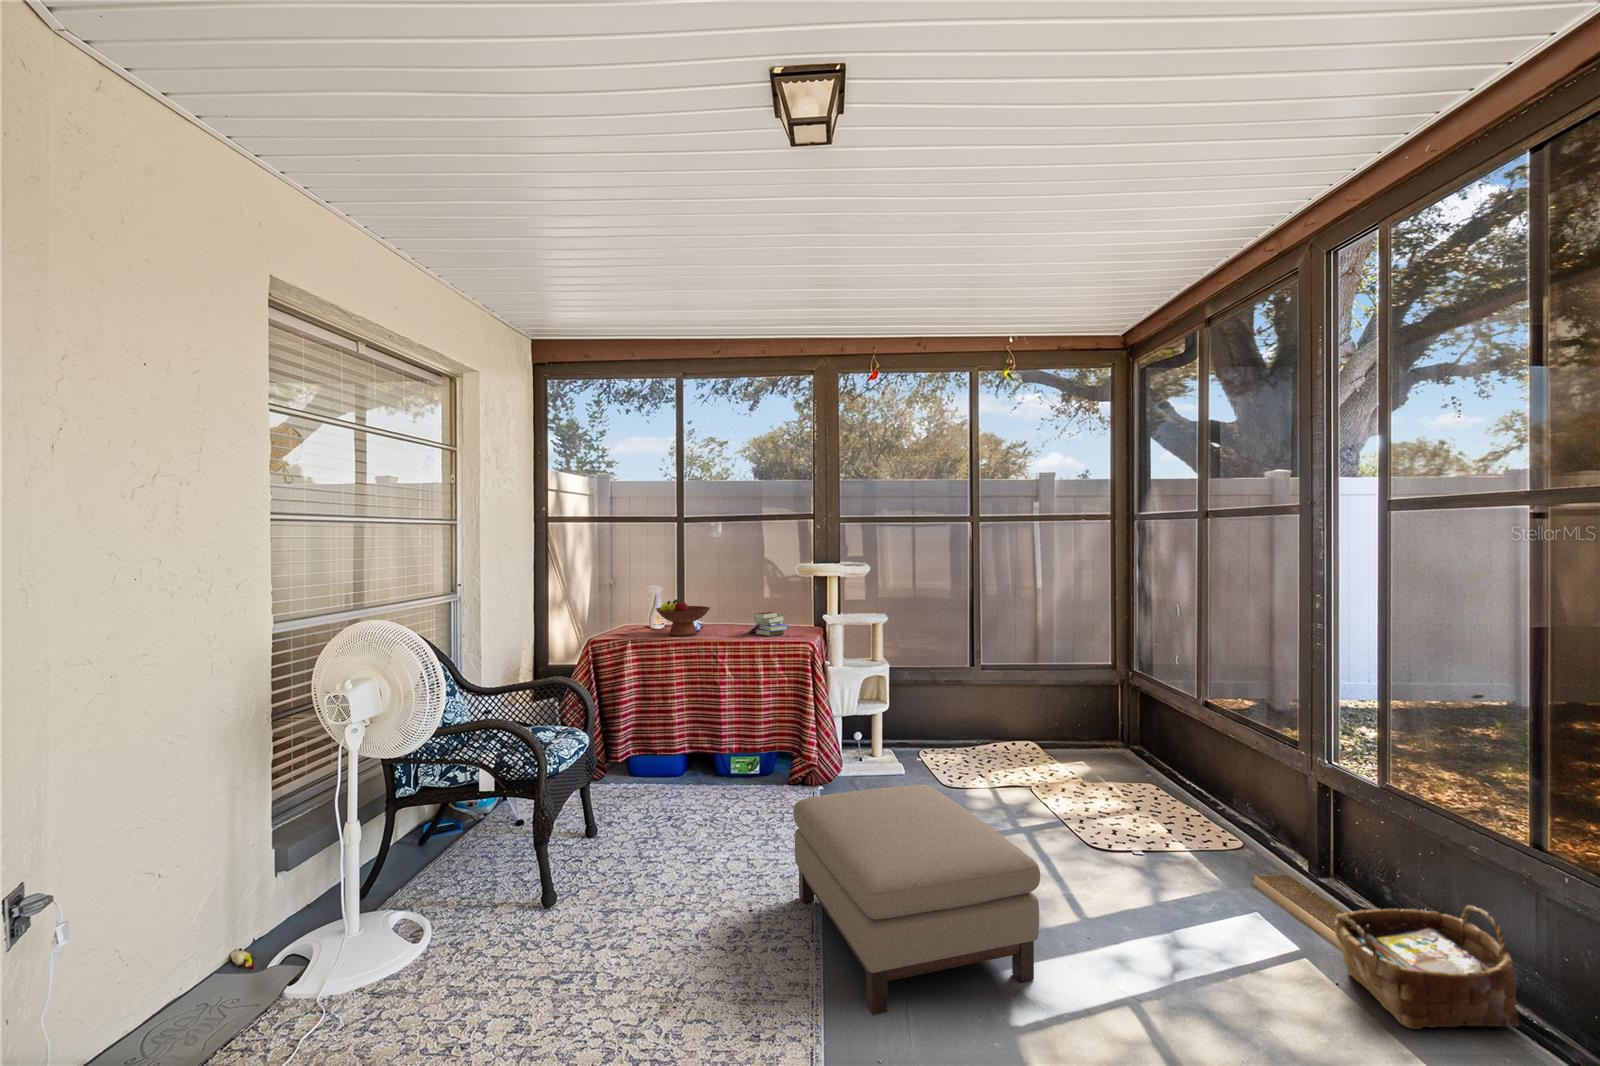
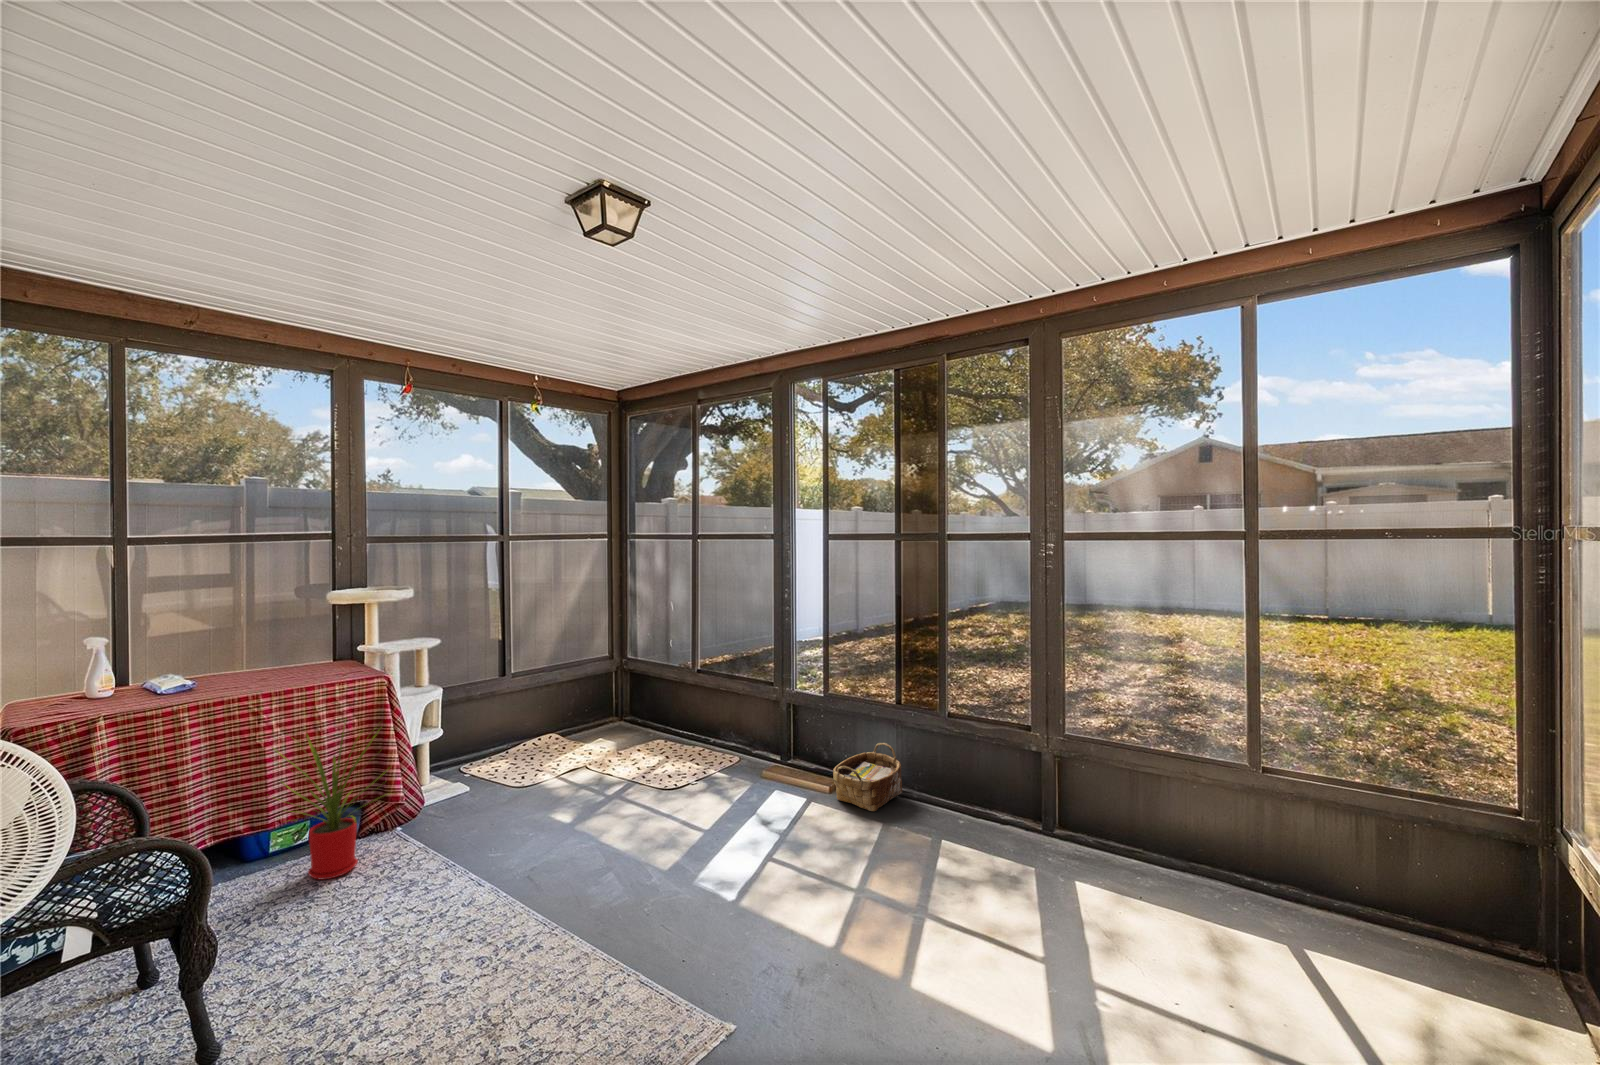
fruit bowl: present [656,599,710,636] -> none [129,650,225,699]
book: present [748,612,788,636] -> none [273,650,333,680]
house plant: none [697,672,795,811] -> present [274,718,388,879]
ottoman: present [793,784,1040,1015] -> none [497,772,724,941]

